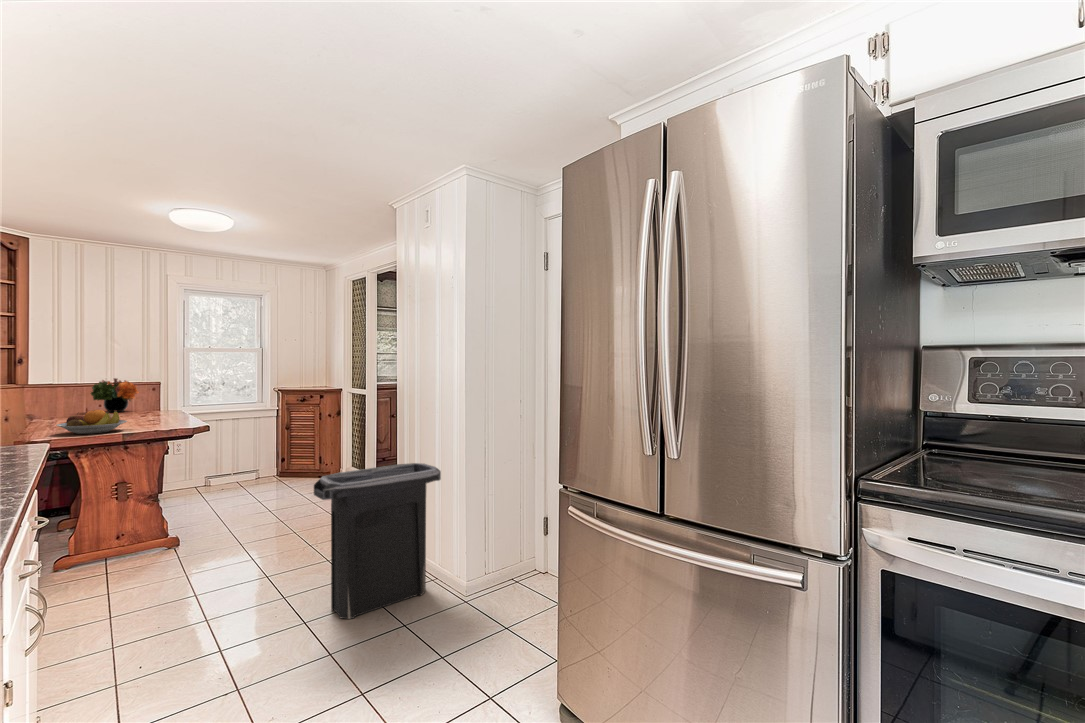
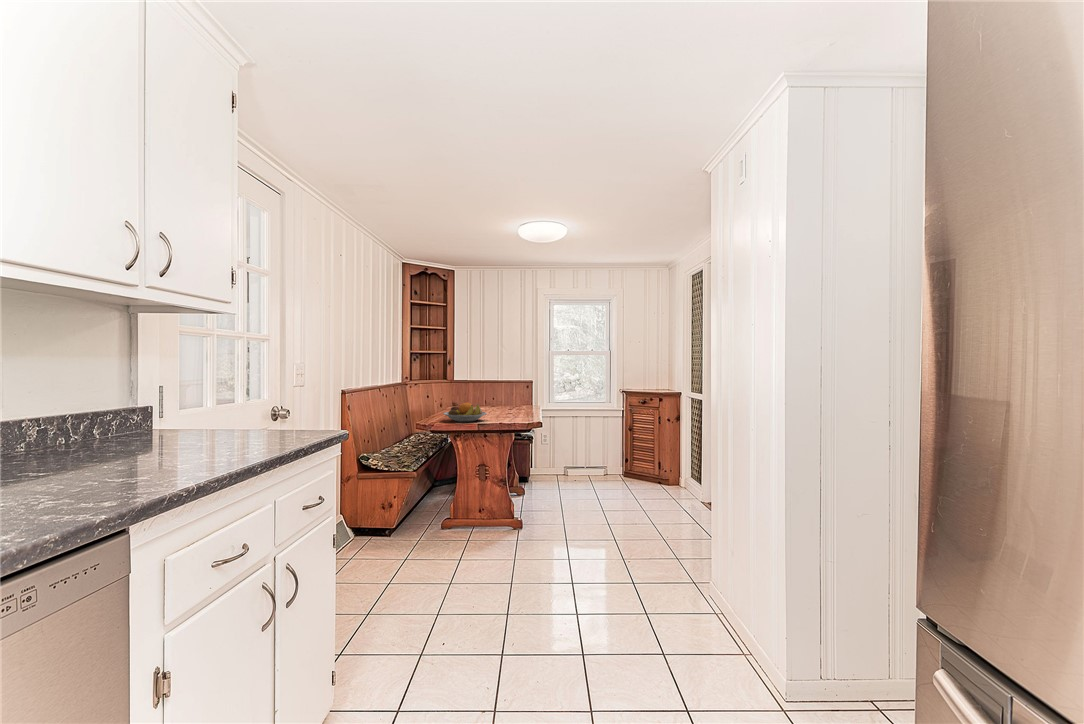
flower arrangement: present [91,378,139,412] -> none [485,377,517,405]
trash can: present [314,463,441,619] -> none [591,489,744,664]

